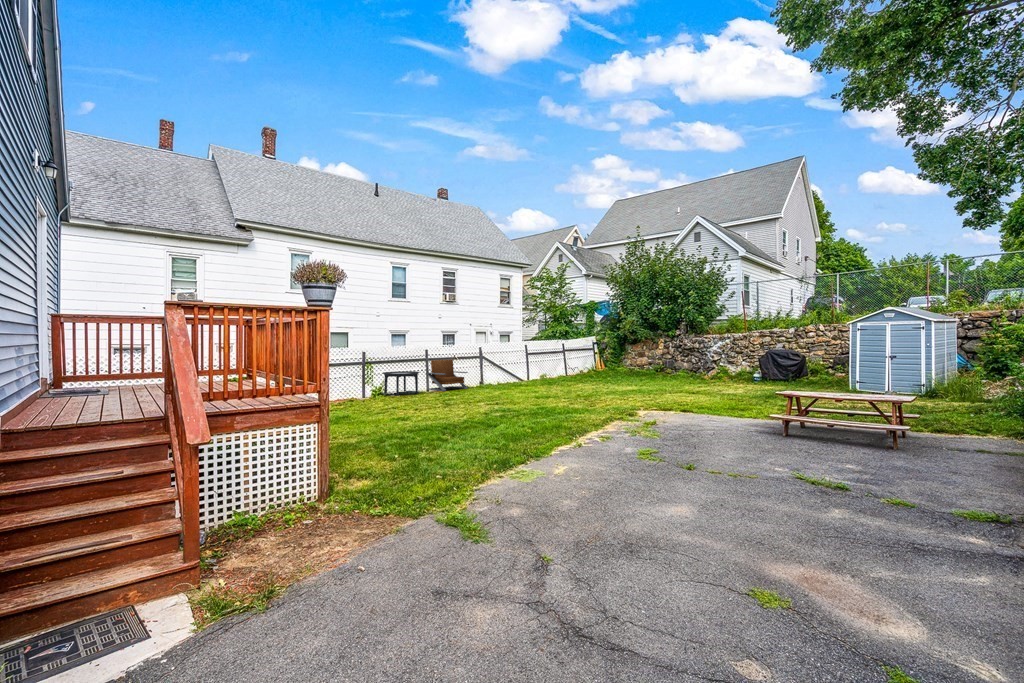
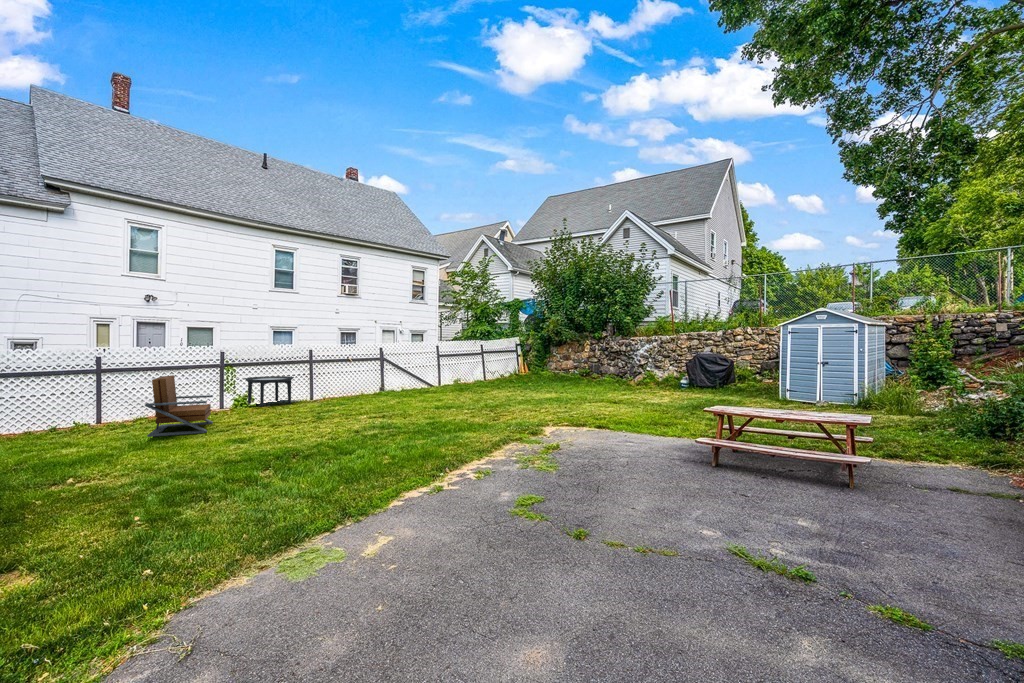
lounge chair: present [426,359,468,391] -> present [145,375,213,437]

